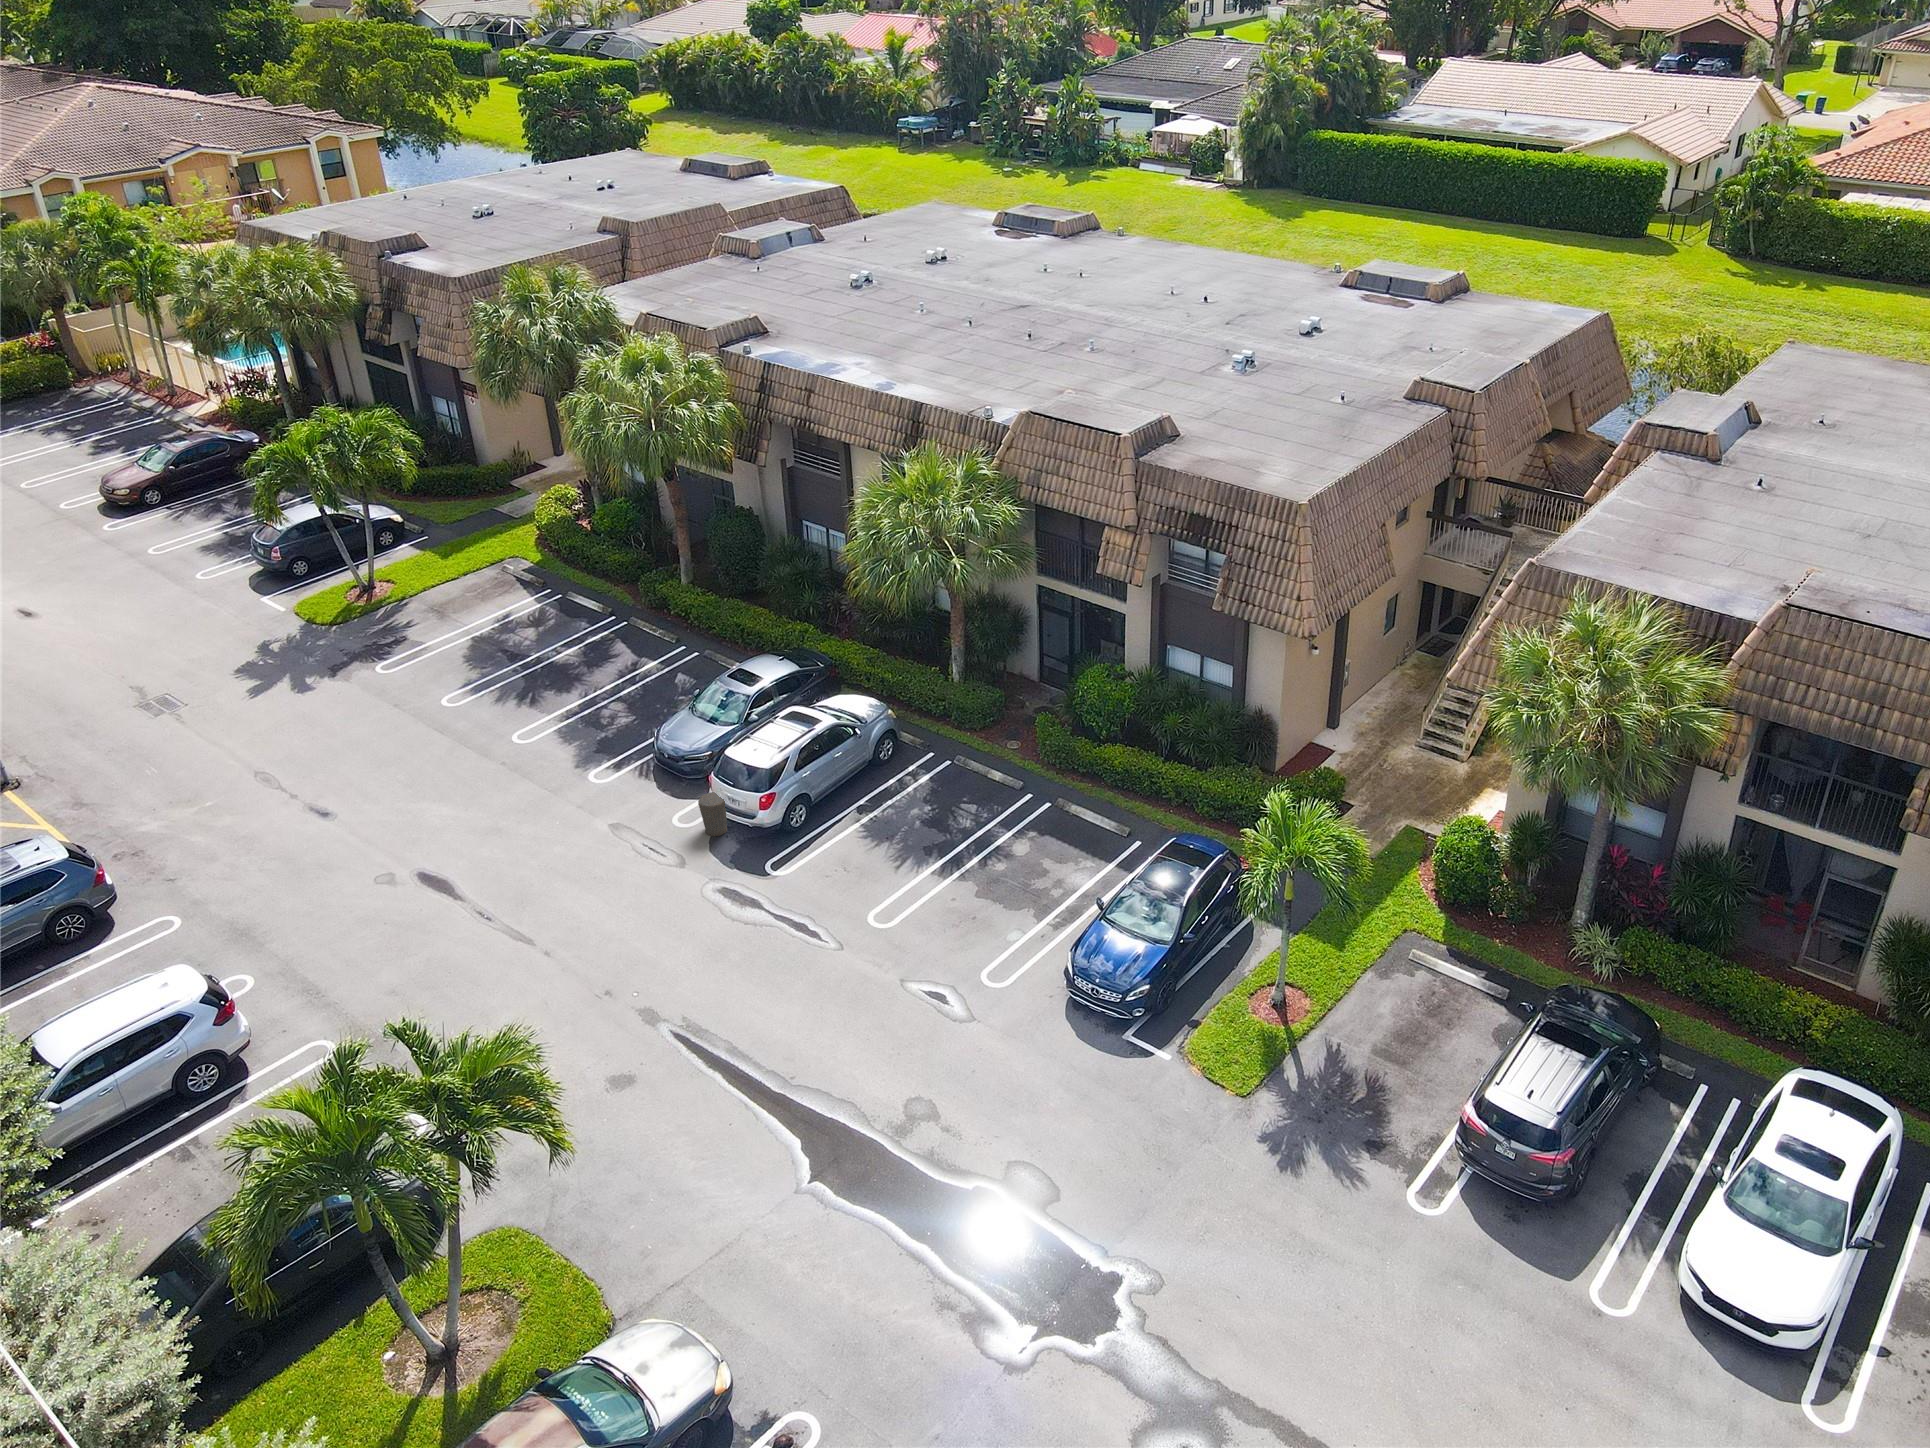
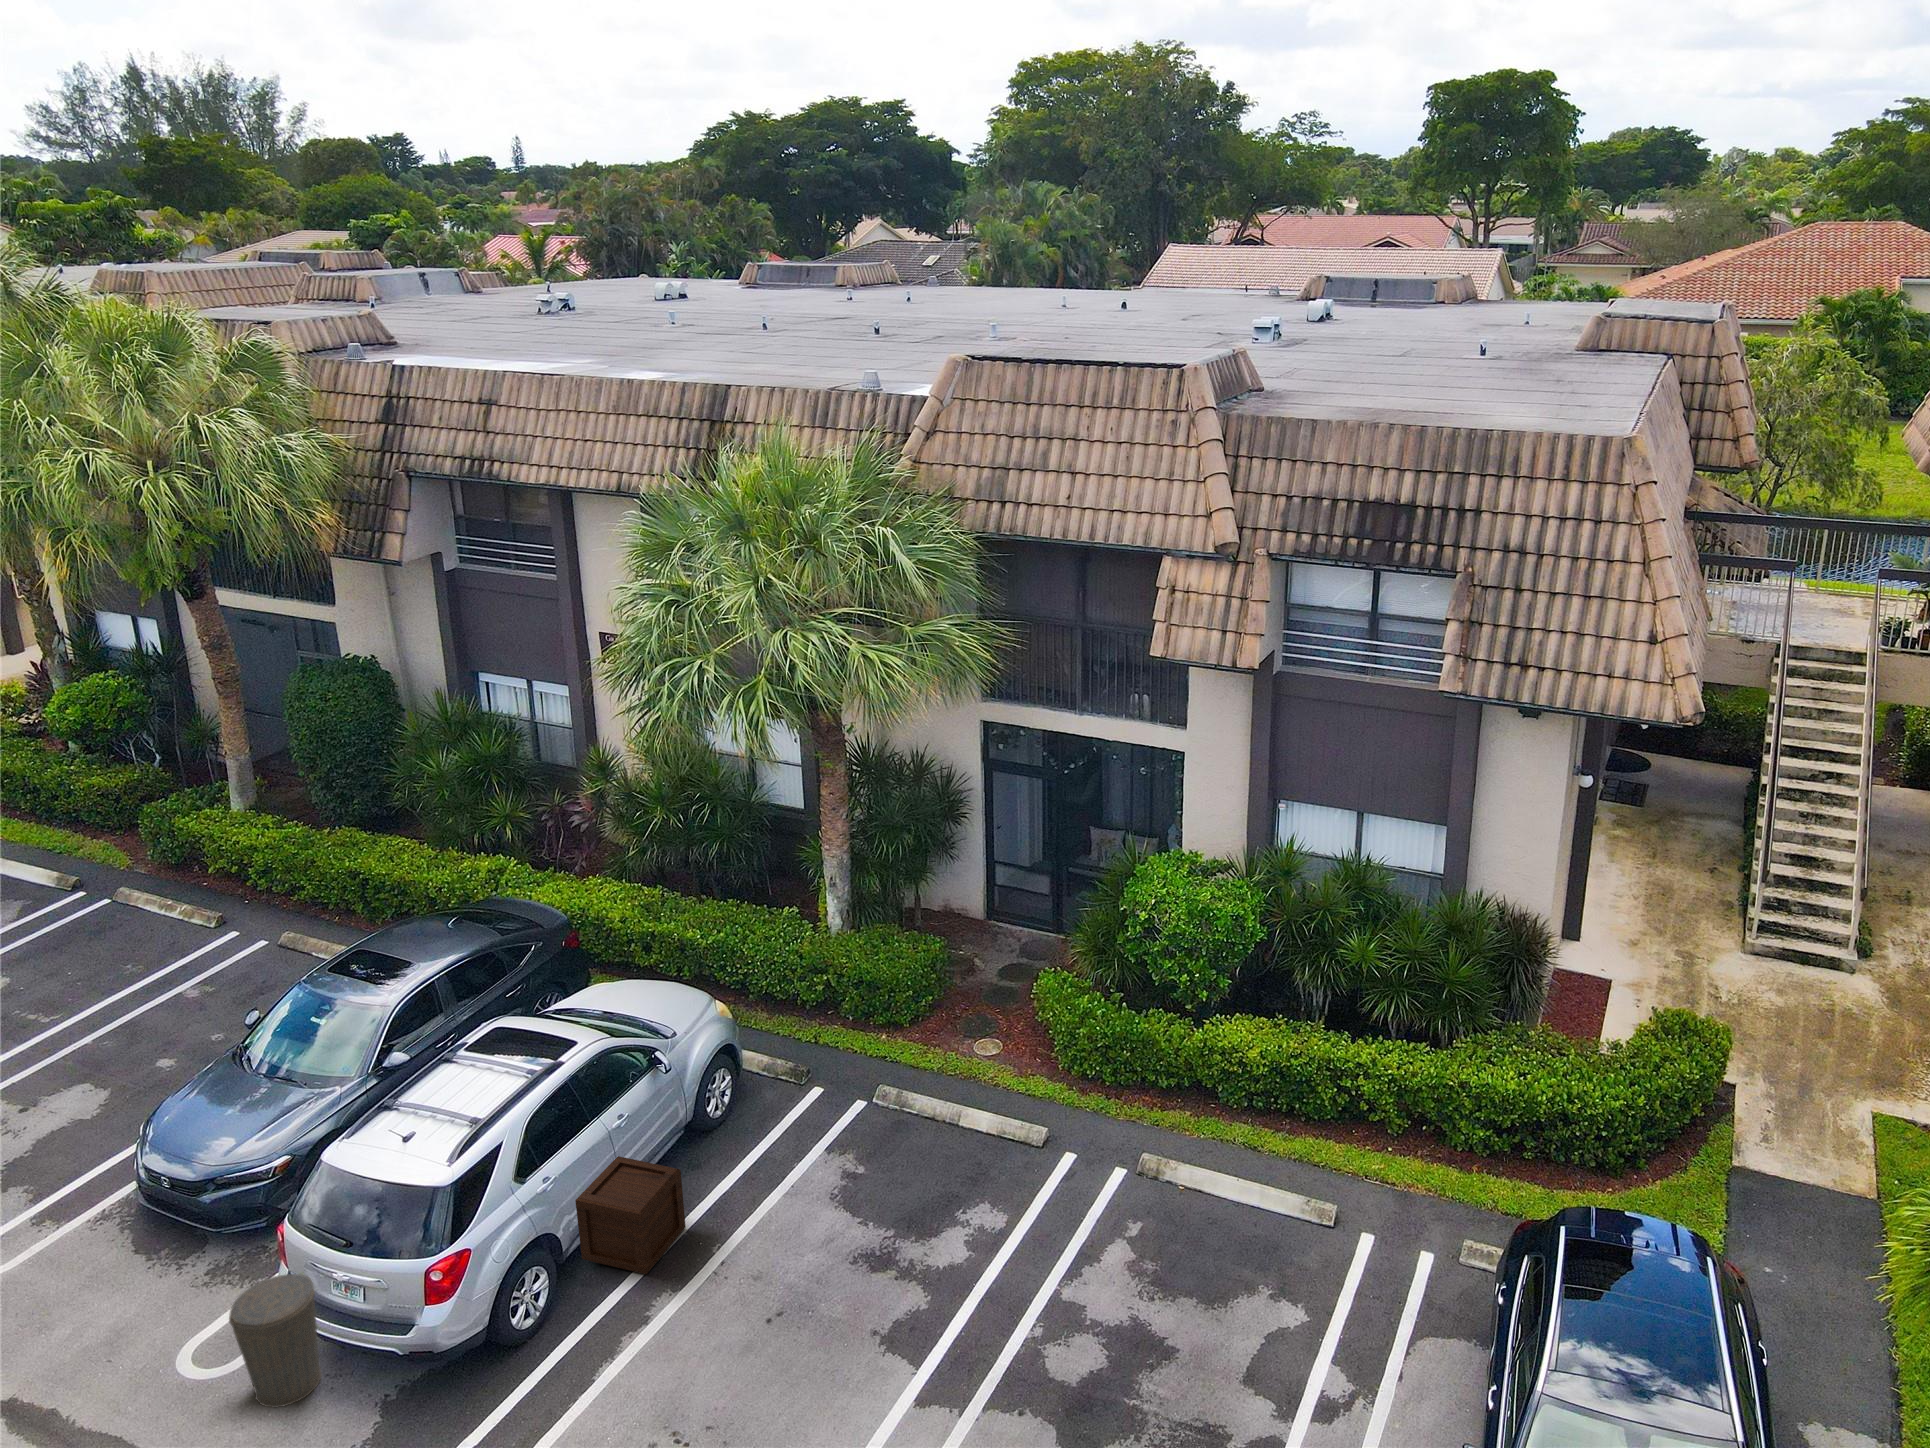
wooden crate: none [819,768,862,814] -> present [575,1156,686,1274]

